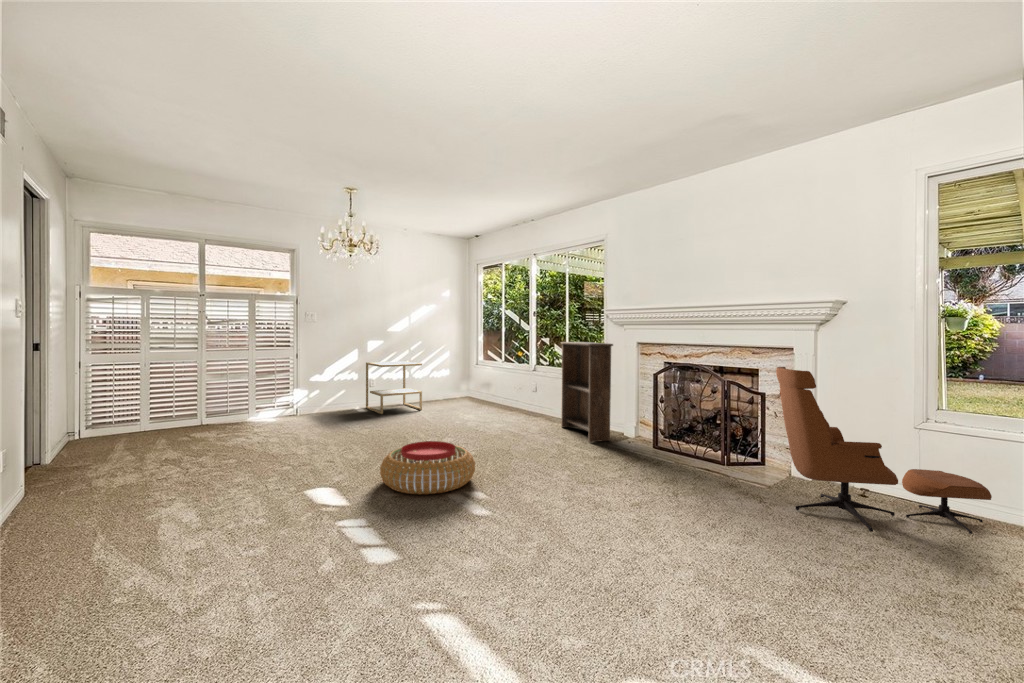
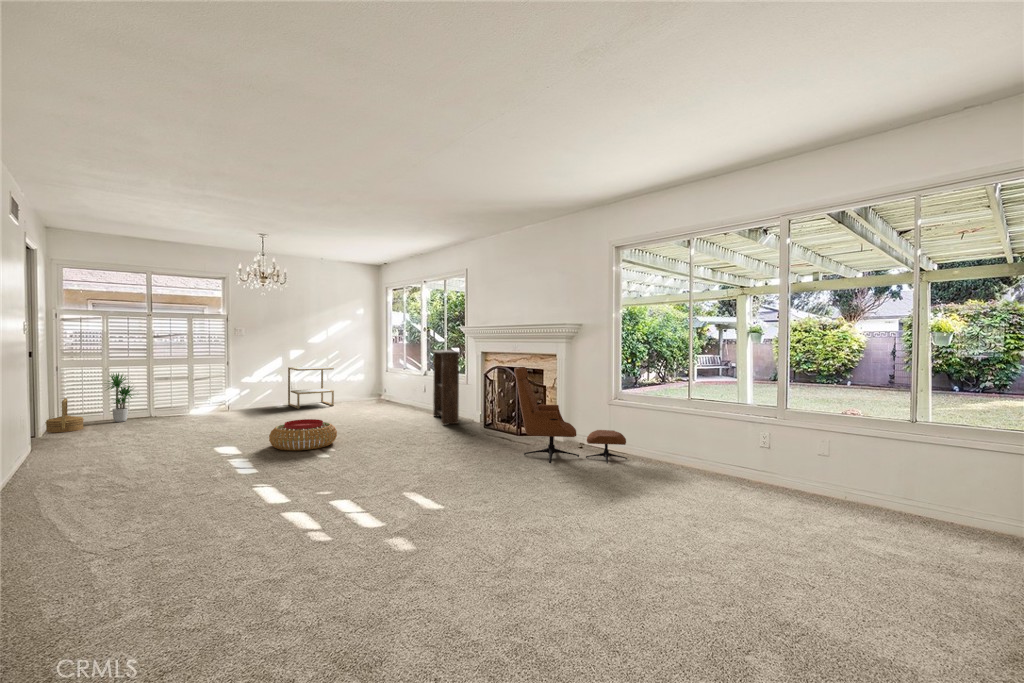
potted plant: none [136,368,191,434] -> present [107,373,134,422]
woven basket: none [62,404,115,453] -> present [46,398,84,433]

